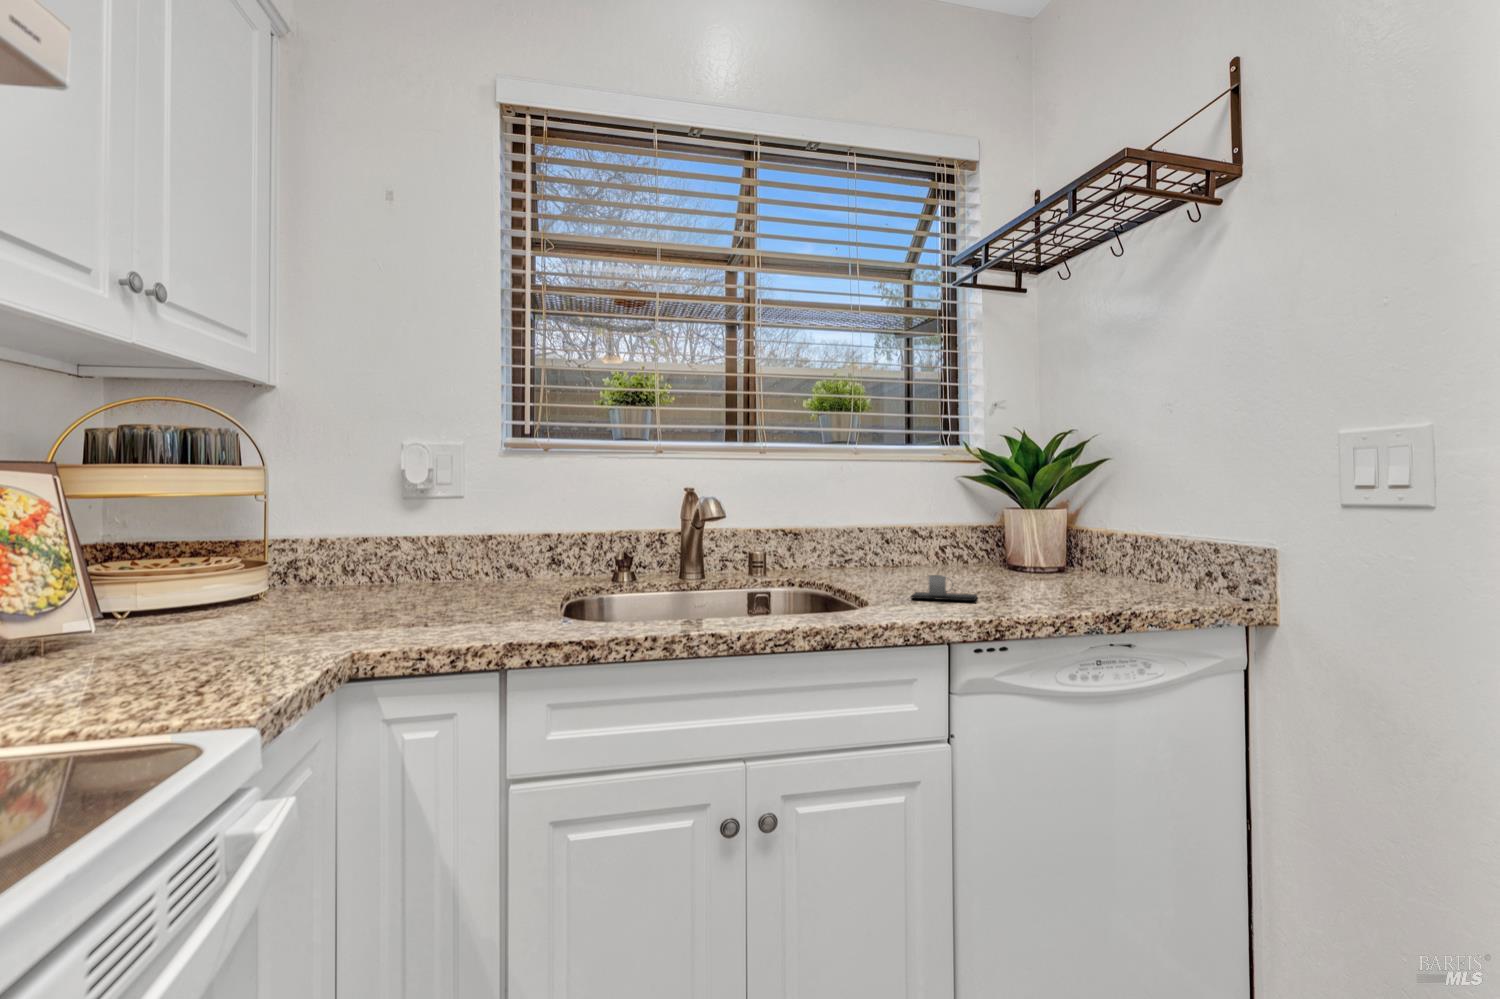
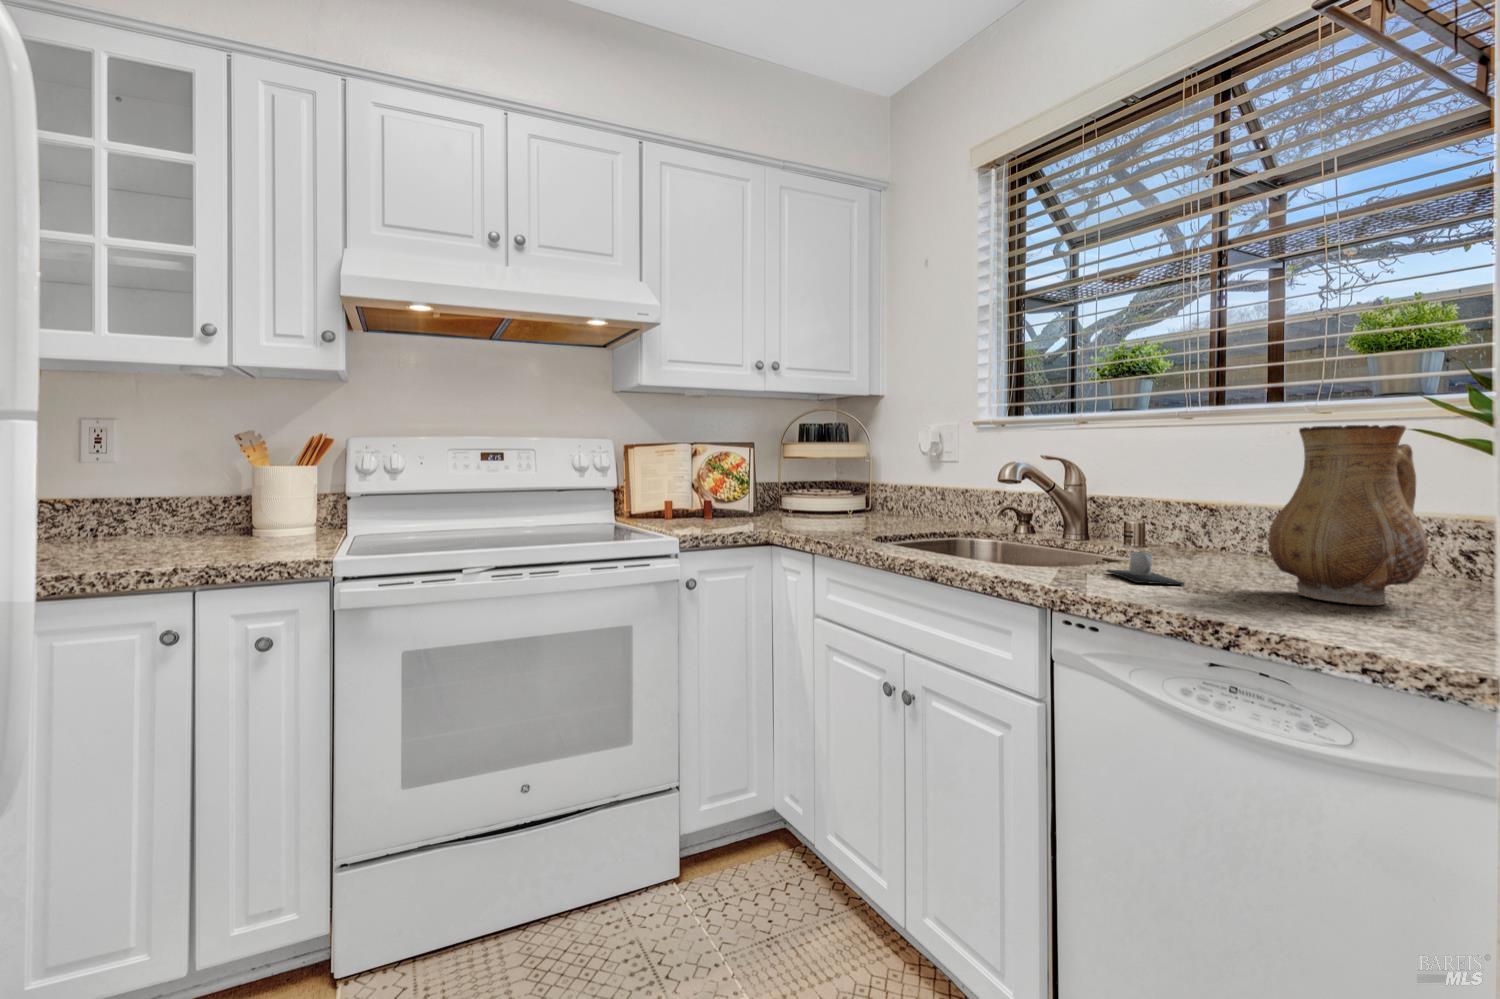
ceramic pitcher: none [983,470,1070,588] -> present [1268,425,1428,605]

